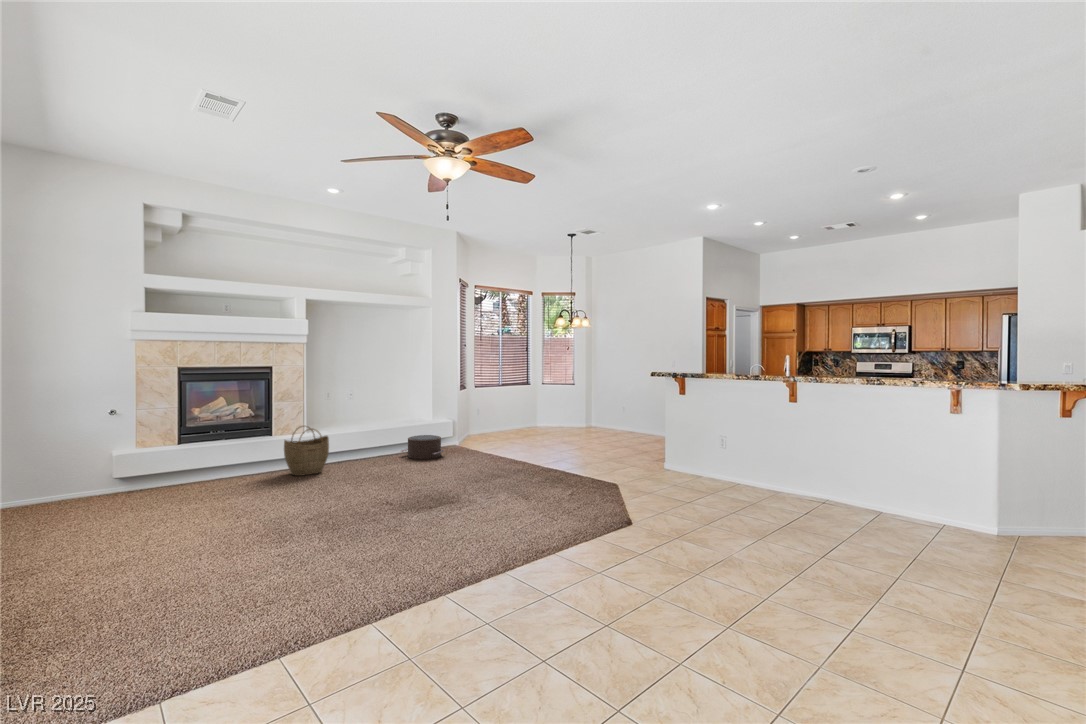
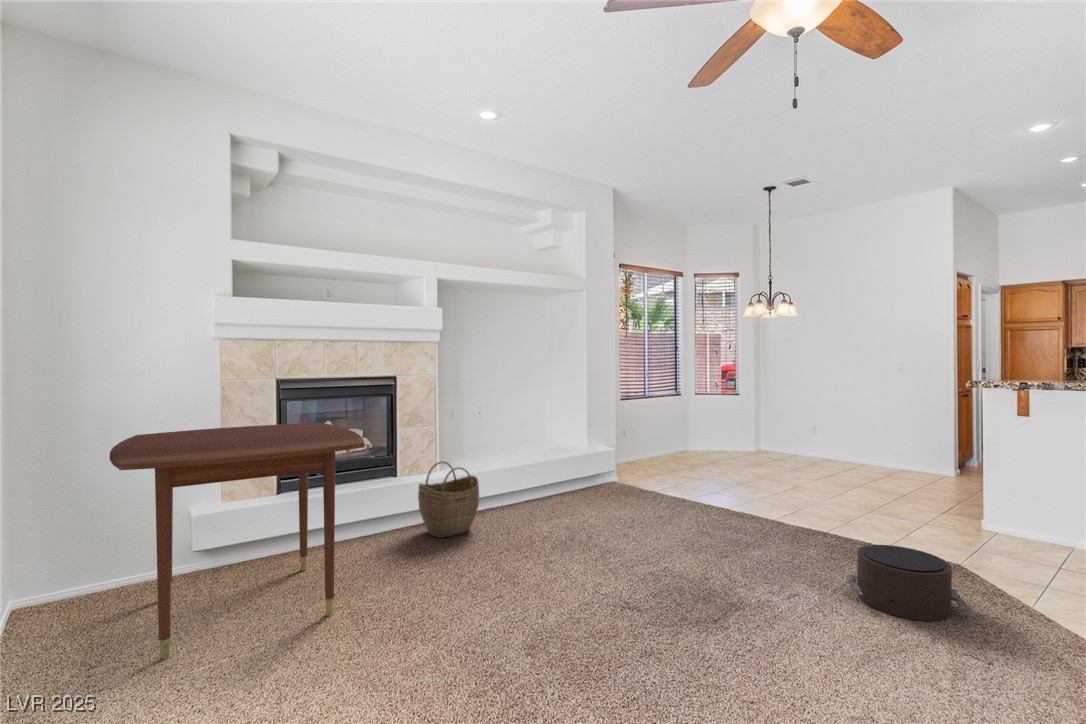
dining table: none [54,397,224,528] -> present [110,423,365,659]
pouf: present [401,435,444,459] -> present [847,545,973,621]

